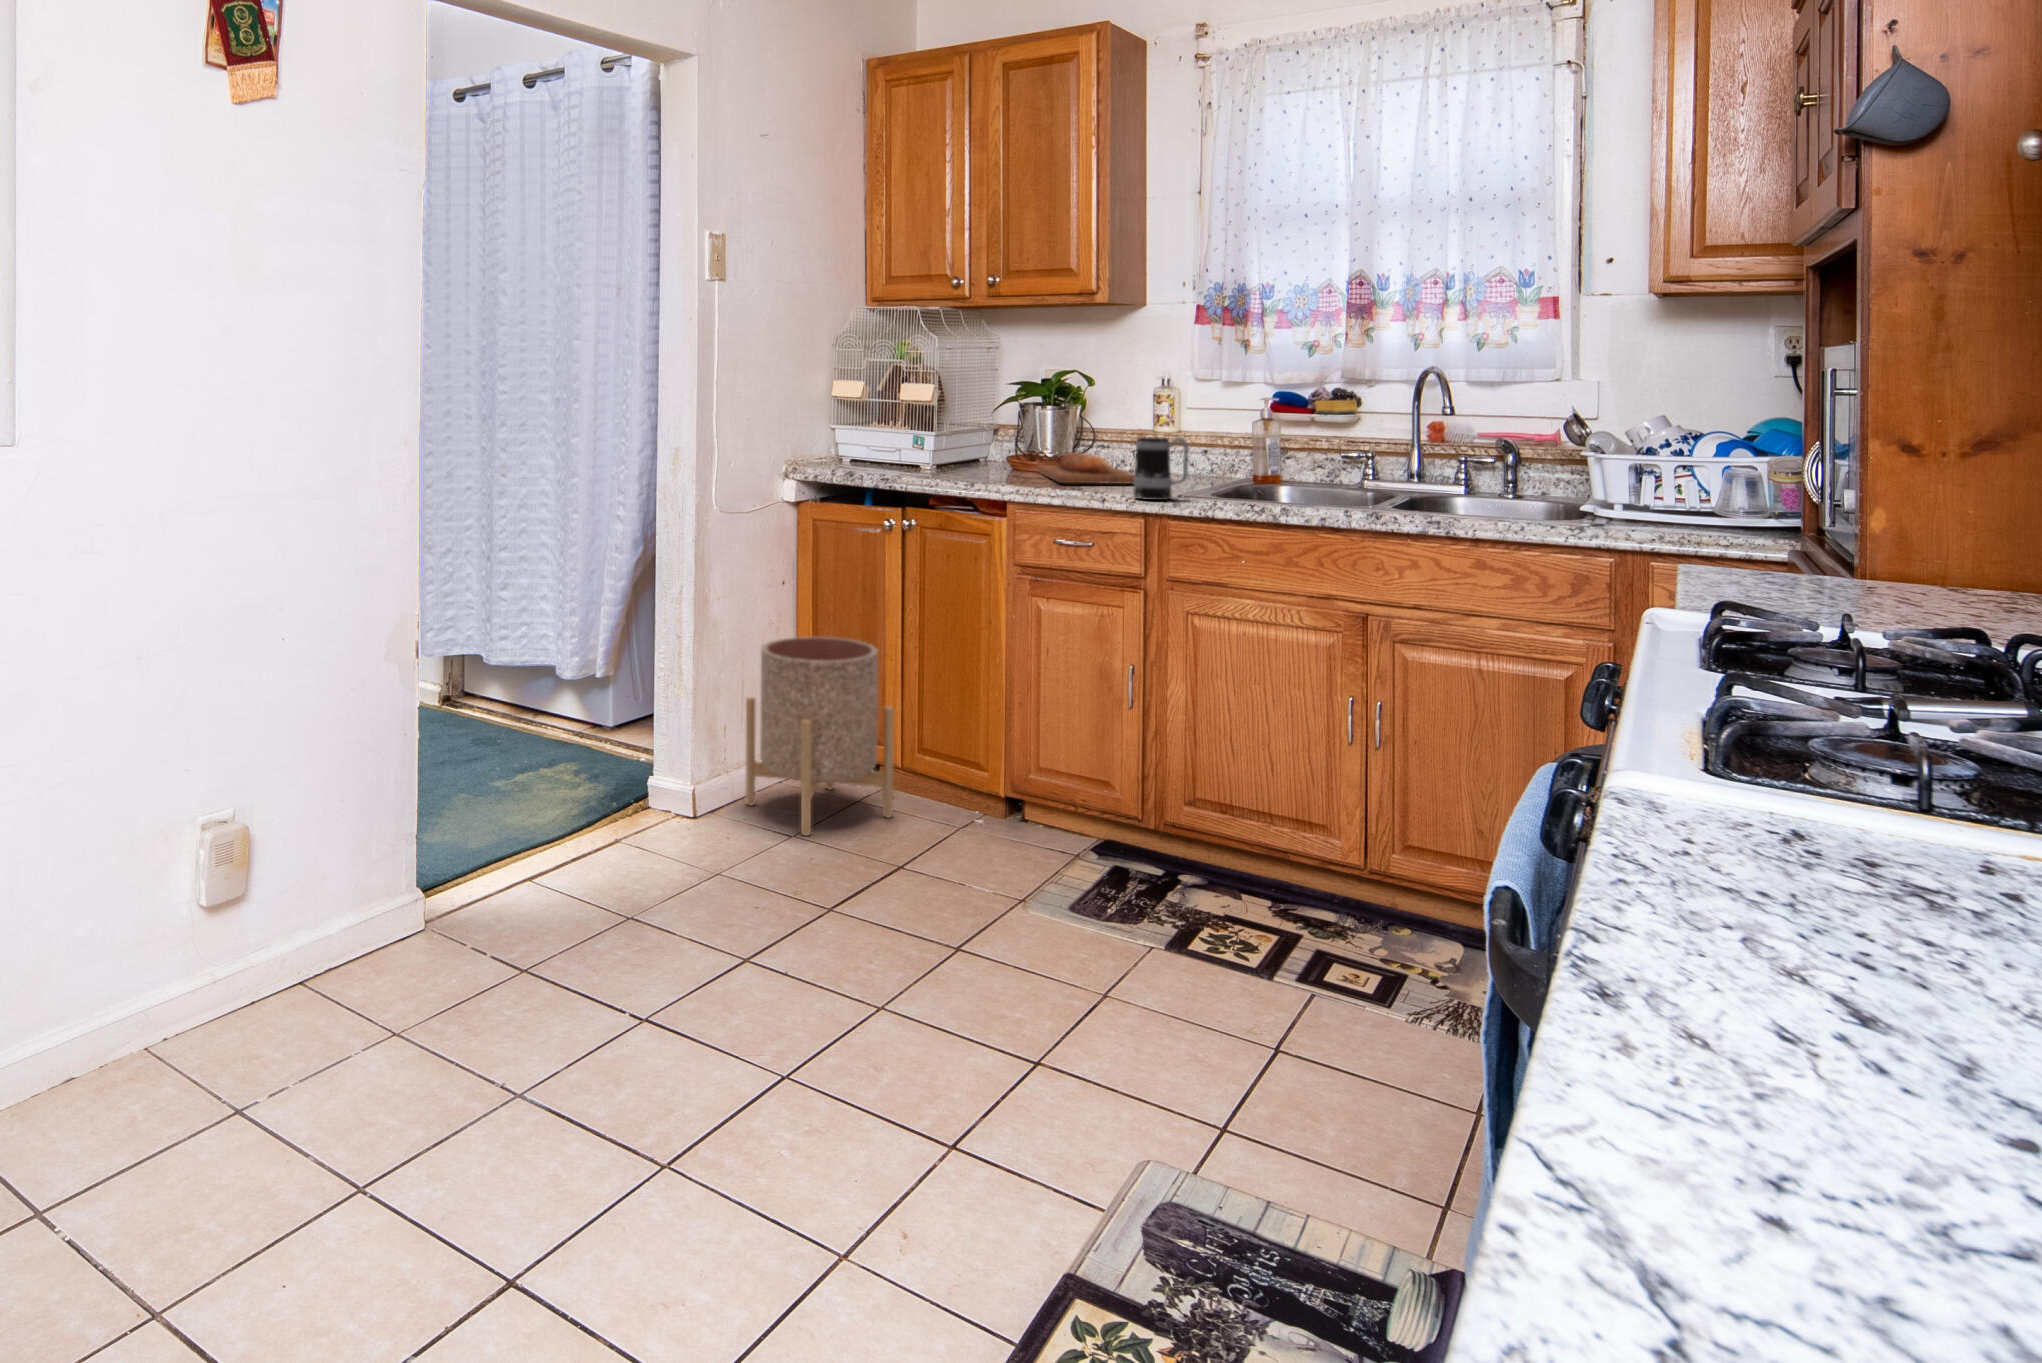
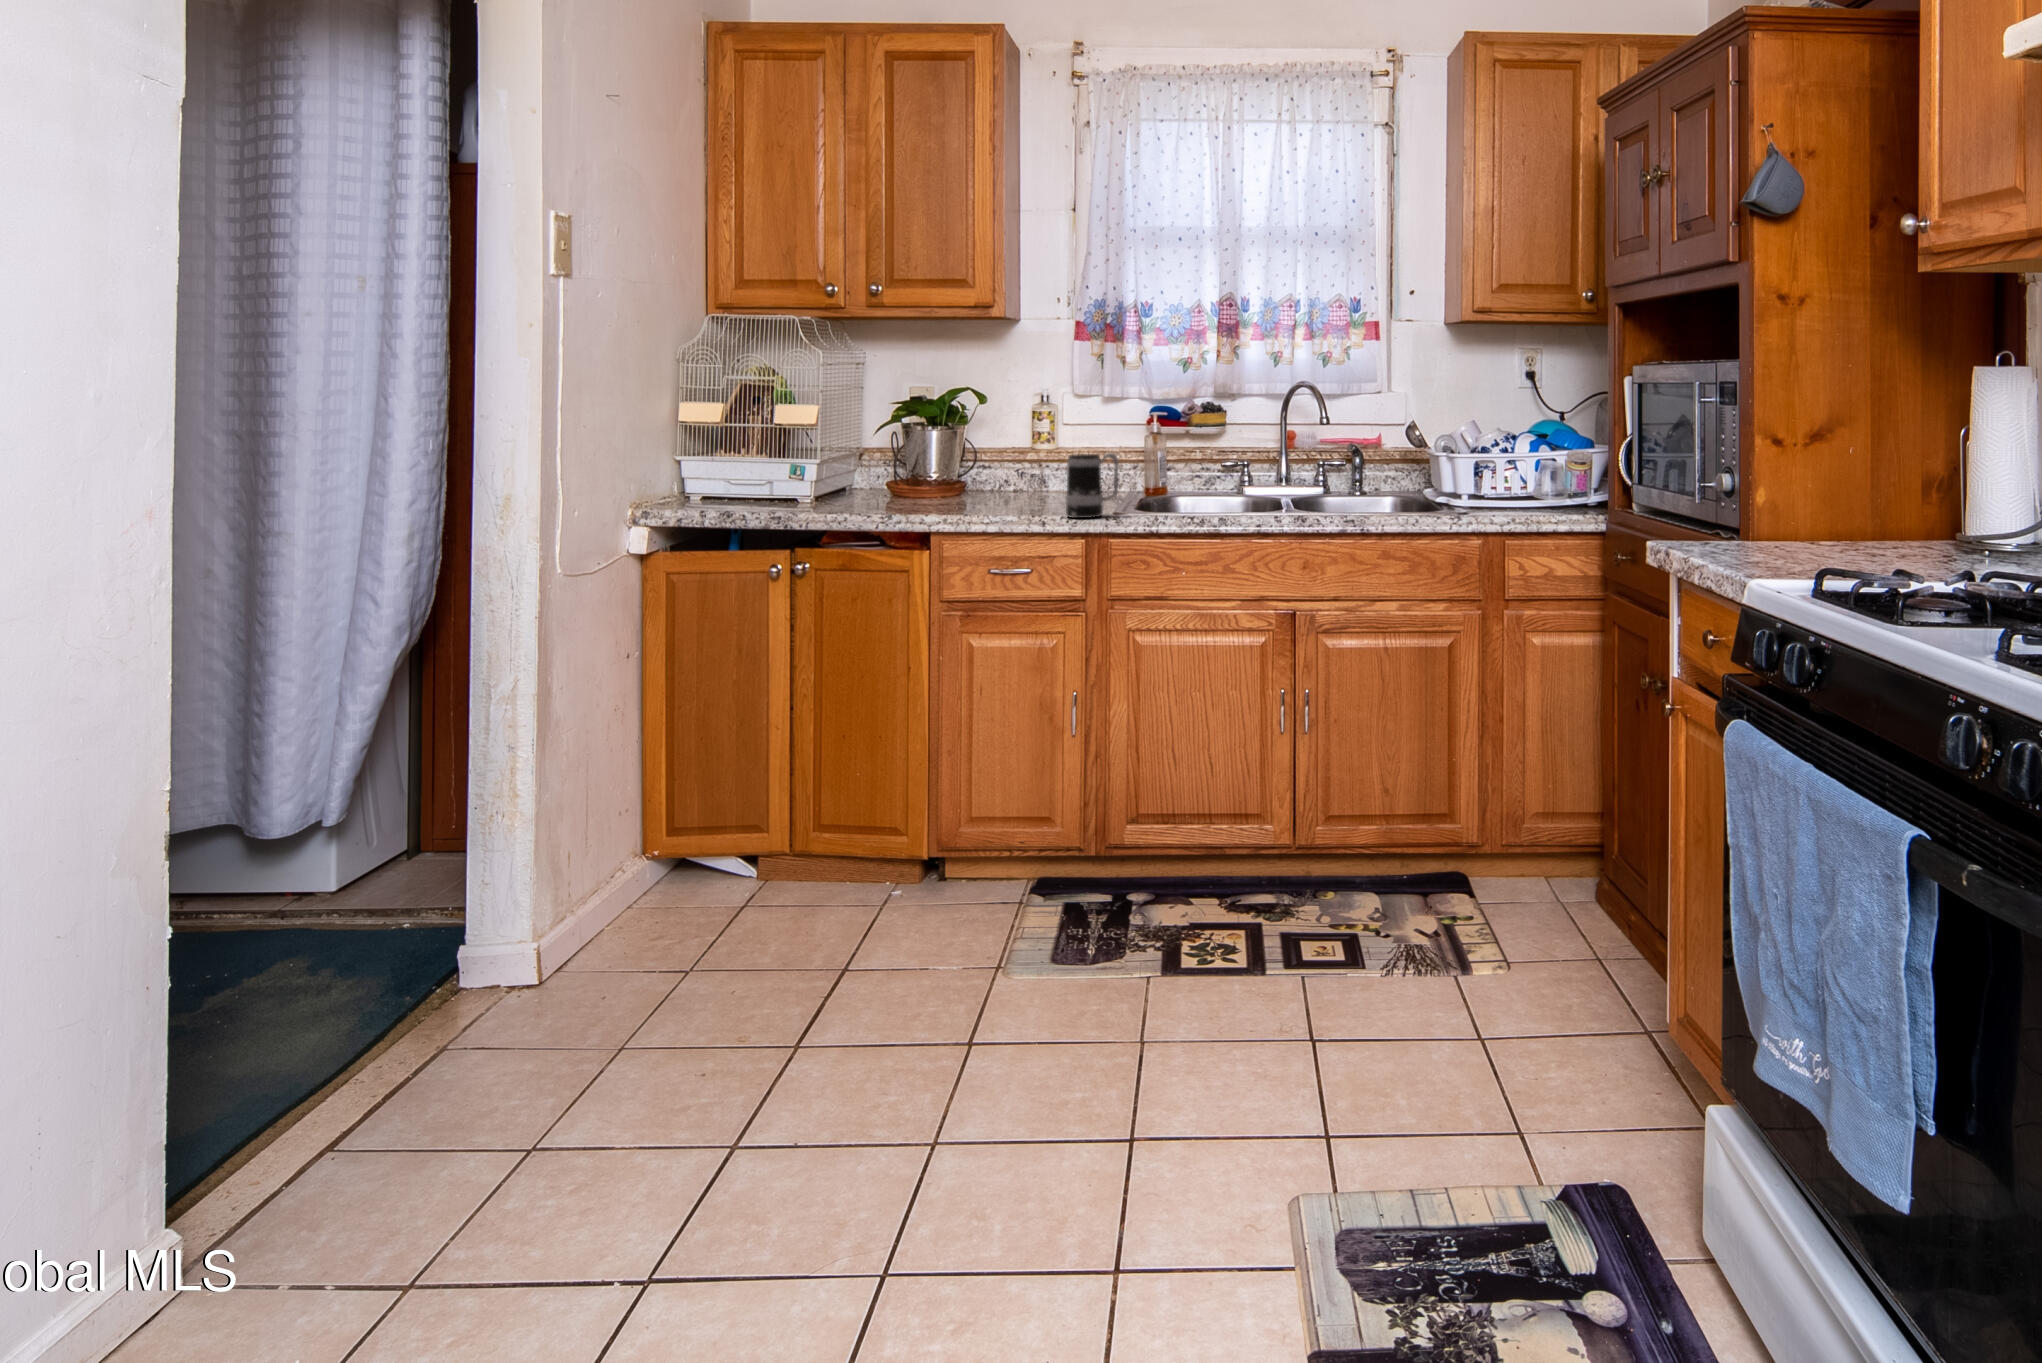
bread loaf: present [1037,452,1135,484] -> none [923,475,1046,508]
planter: present [746,637,894,835] -> none [607,712,804,962]

